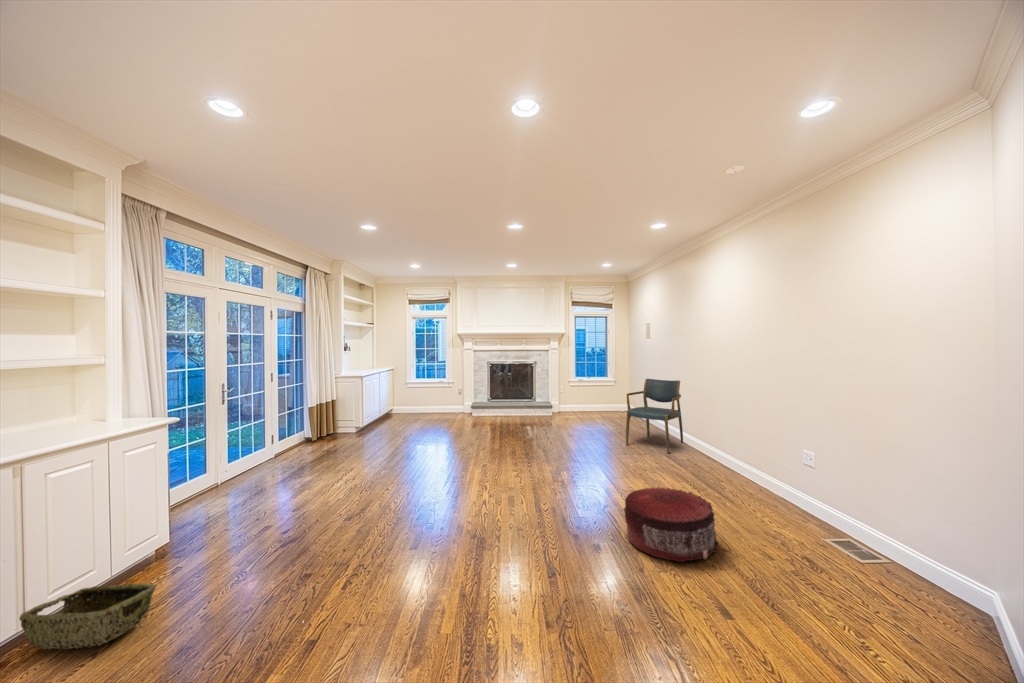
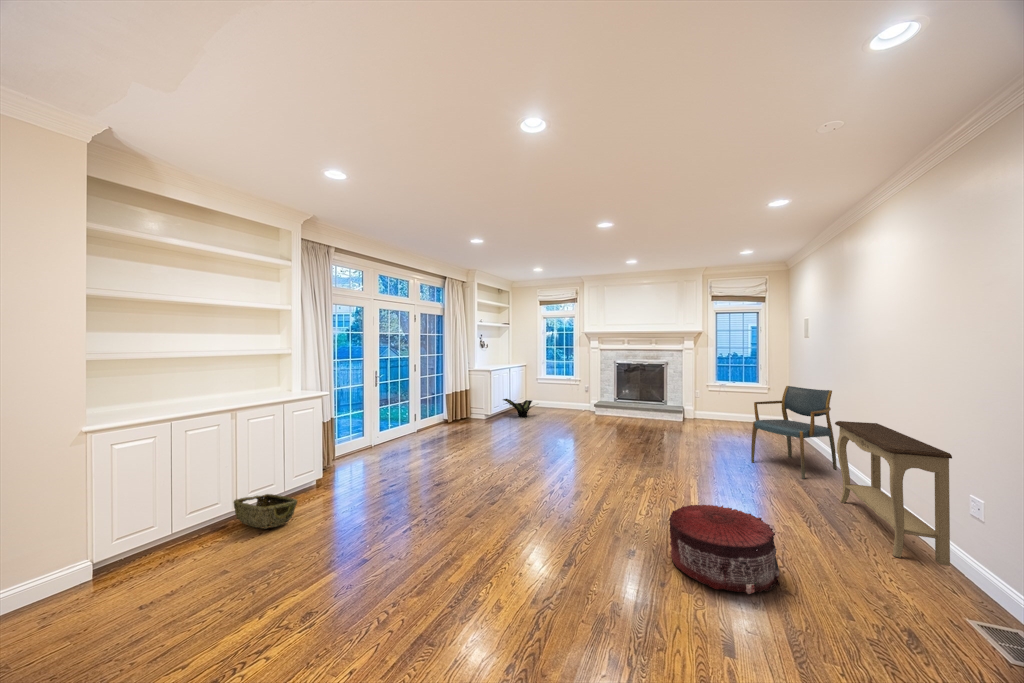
console table: none [698,404,791,504] -> present [835,421,952,566]
potted plant: none [373,407,419,426] -> present [503,399,534,417]

